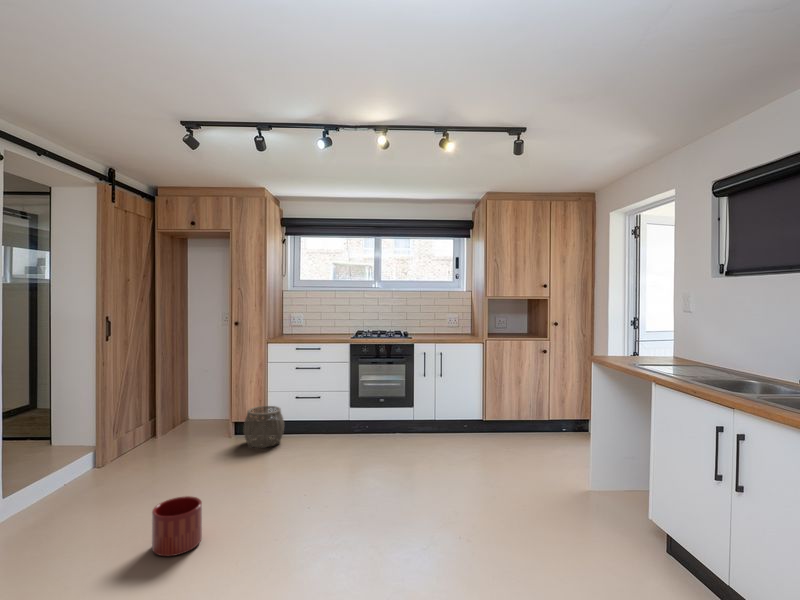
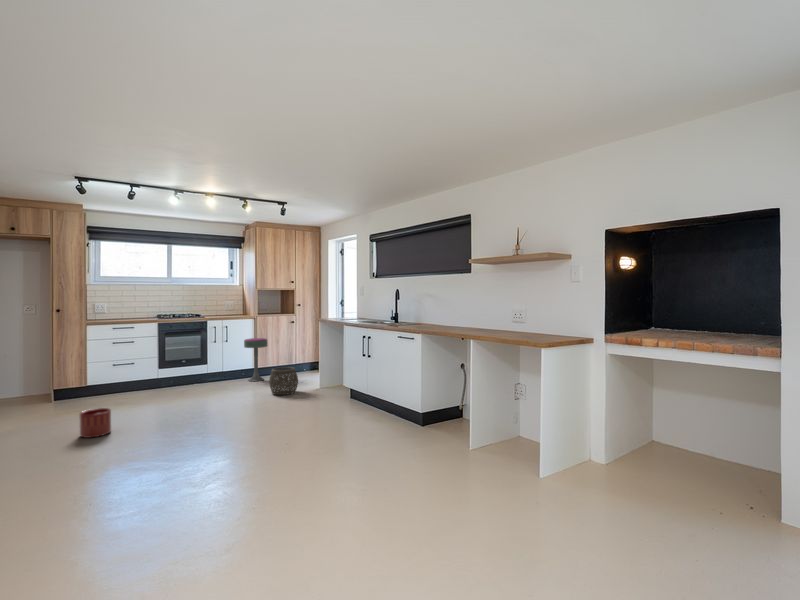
bar stool: none [464,373,500,444] -> present [244,338,267,381]
woven basket: present [244,406,284,448] -> present [269,367,298,395]

